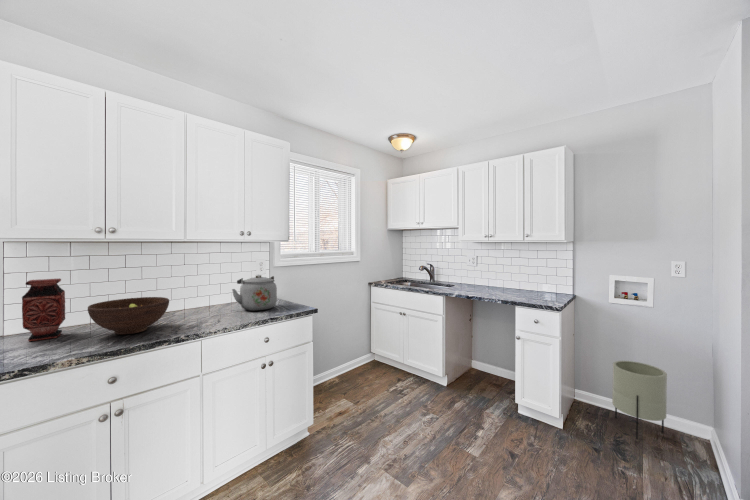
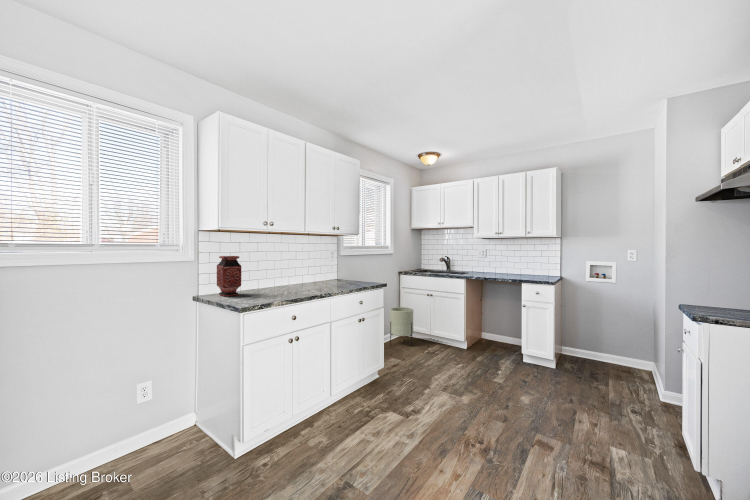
kettle: present [232,275,277,311] -> none [325,259,355,284]
fruit bowl: present [88,297,169,335] -> none [259,271,304,294]
planter: present [612,361,667,439] -> present [390,307,413,346]

